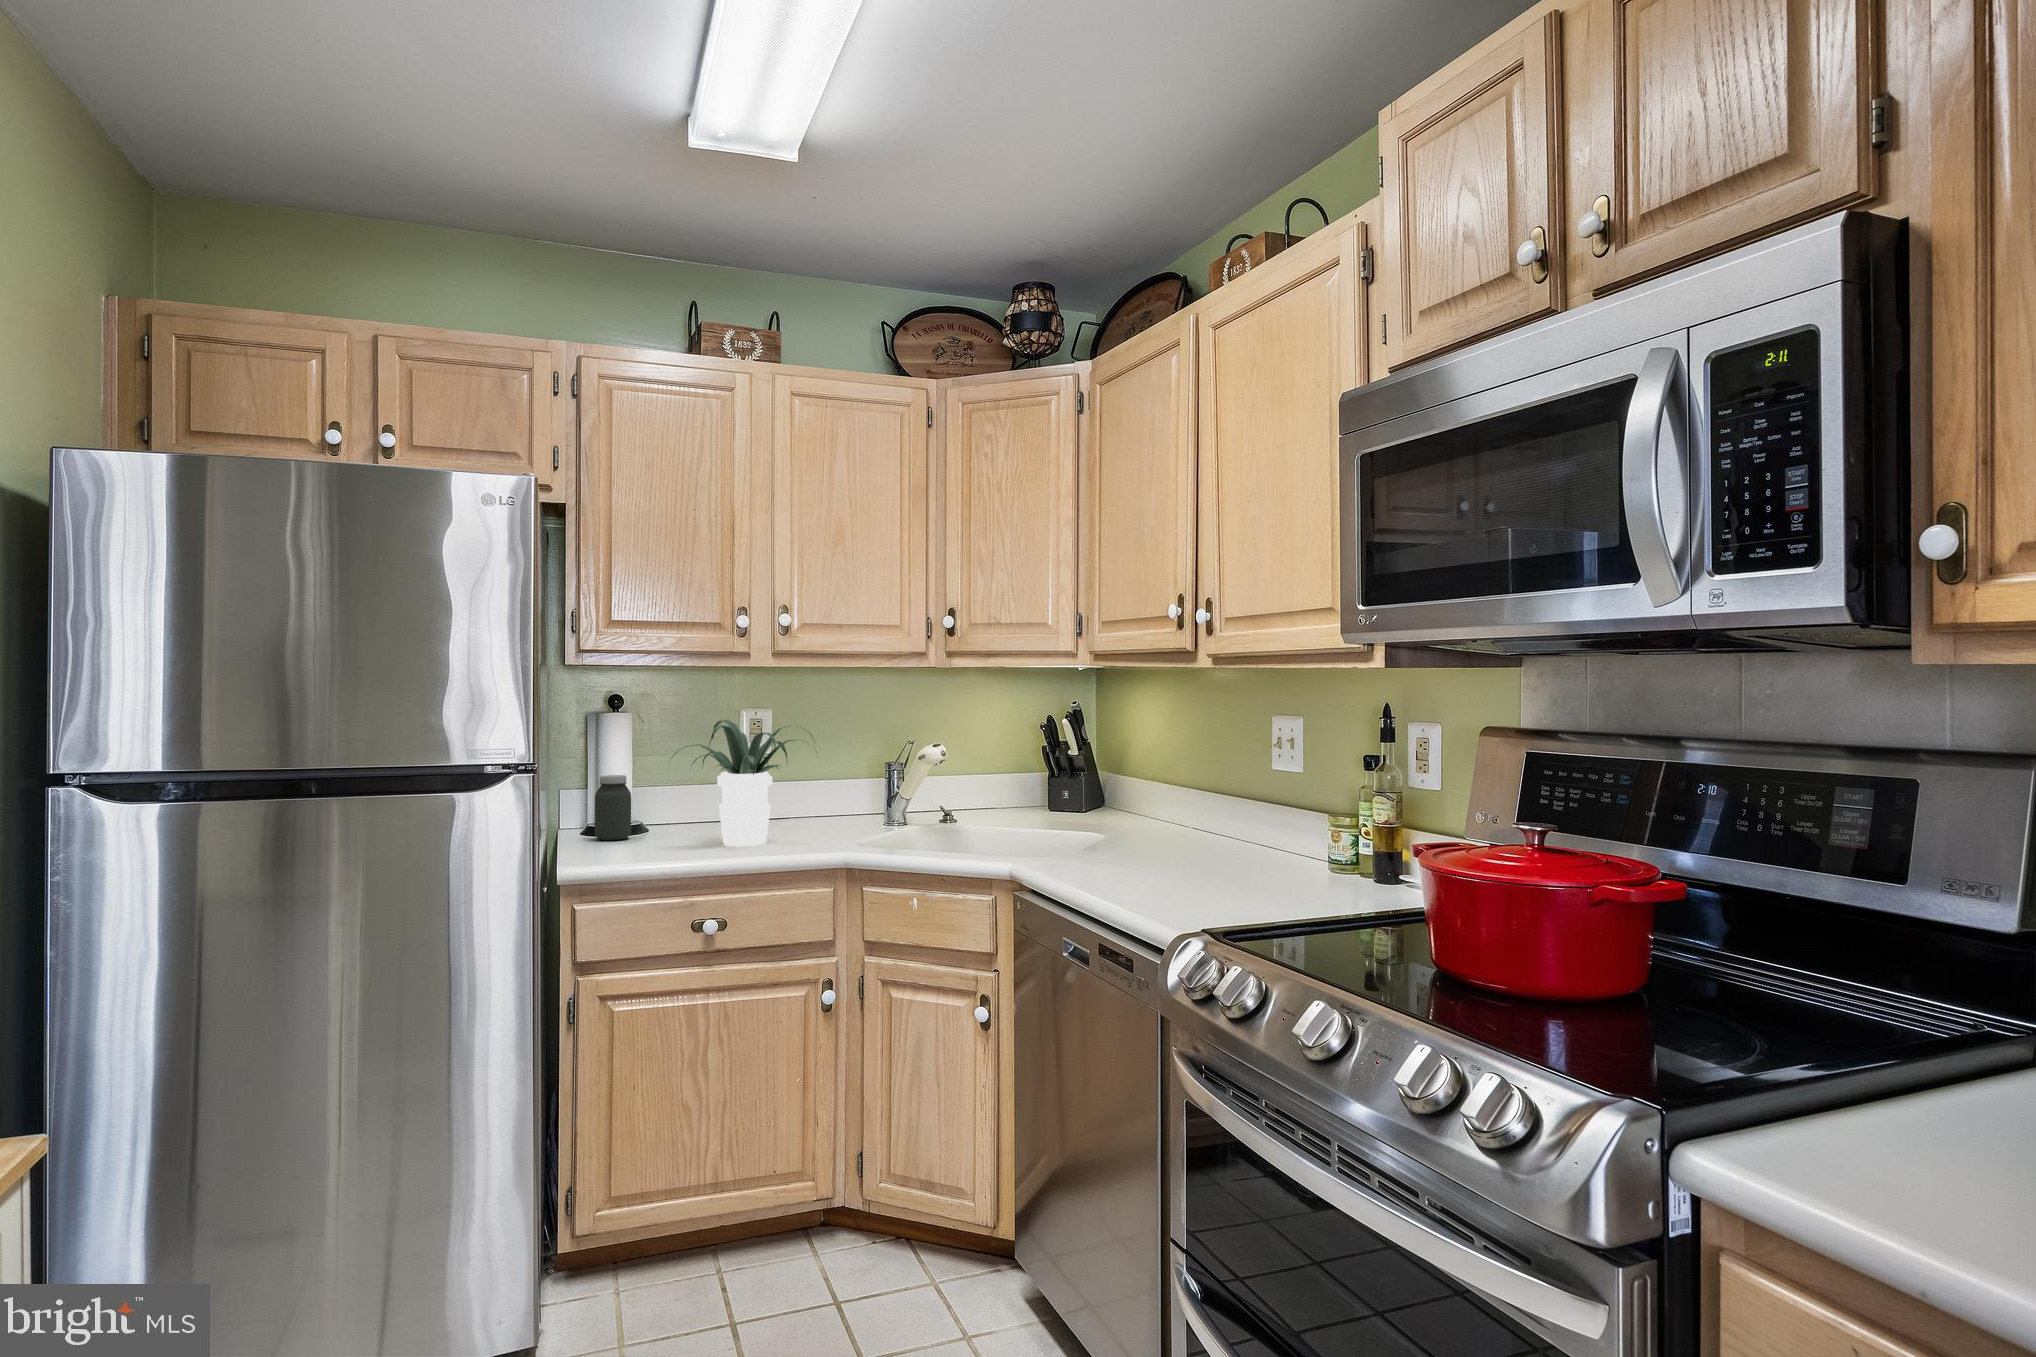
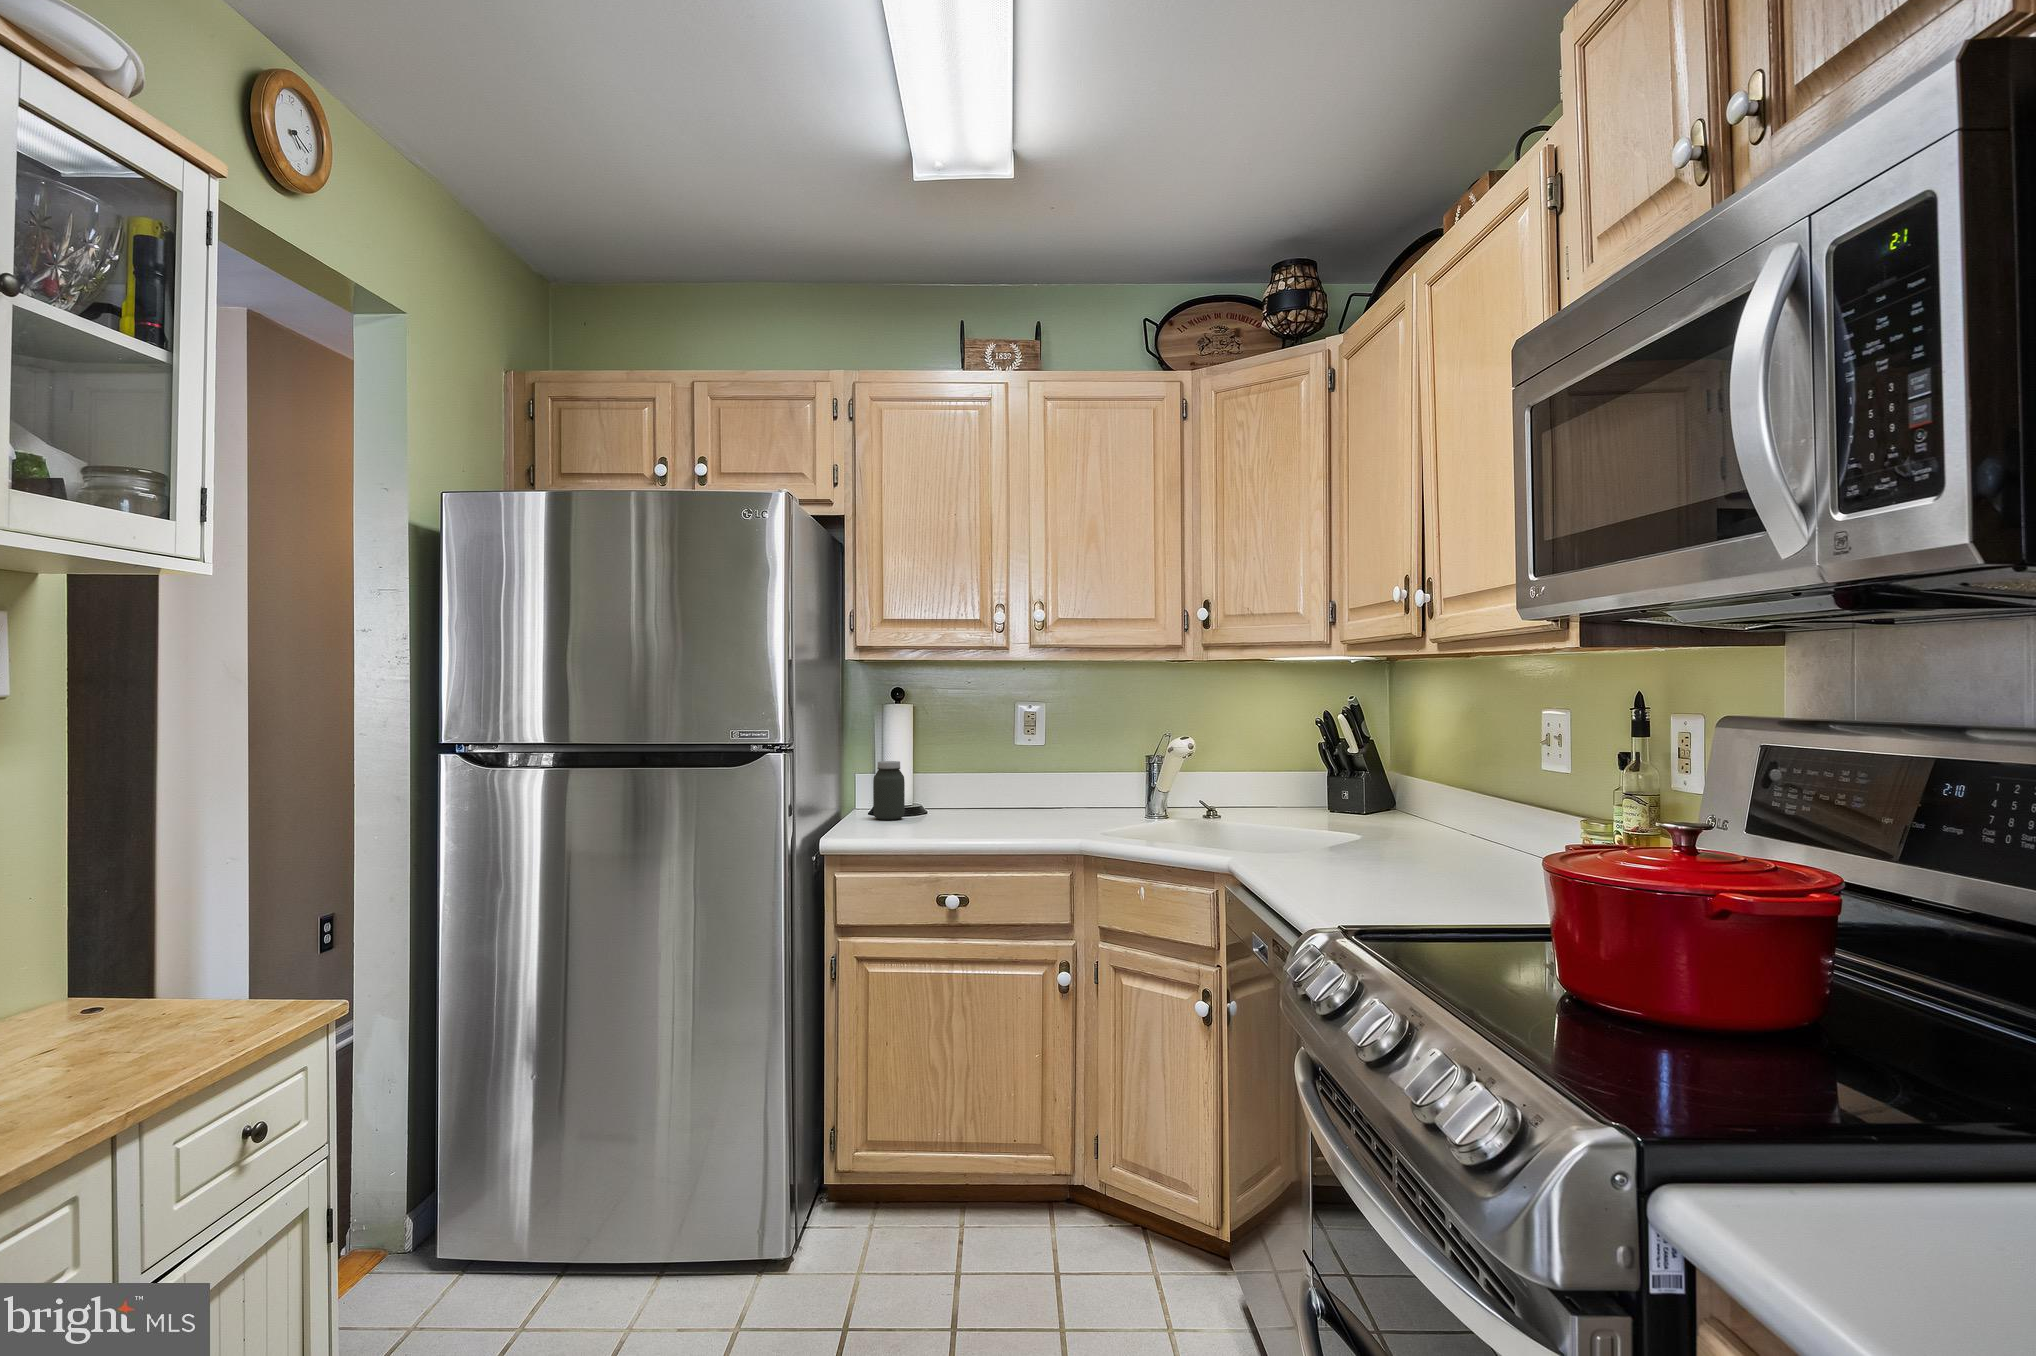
potted plant: present [672,720,813,846] -> none [923,712,1065,829]

